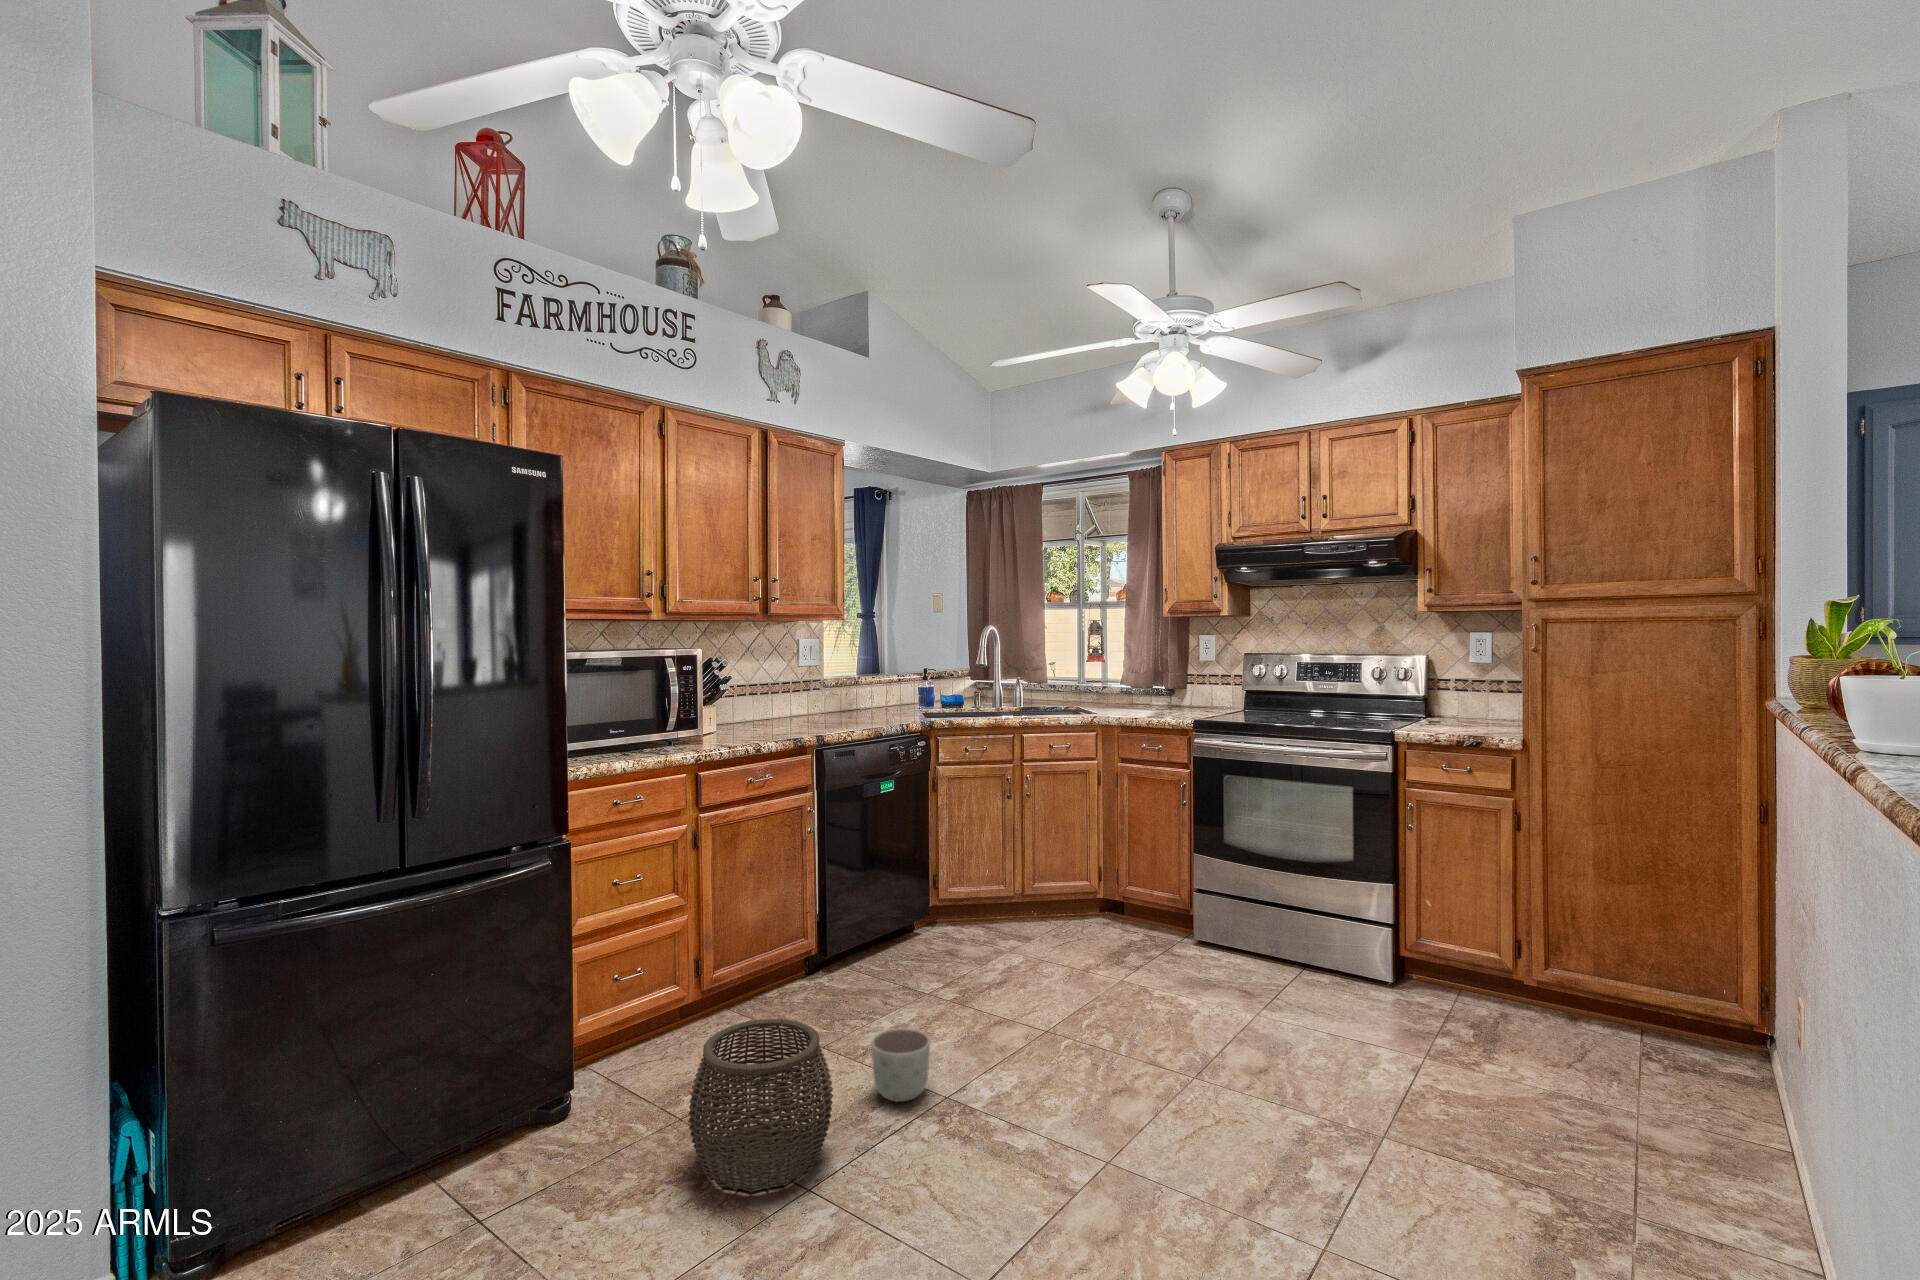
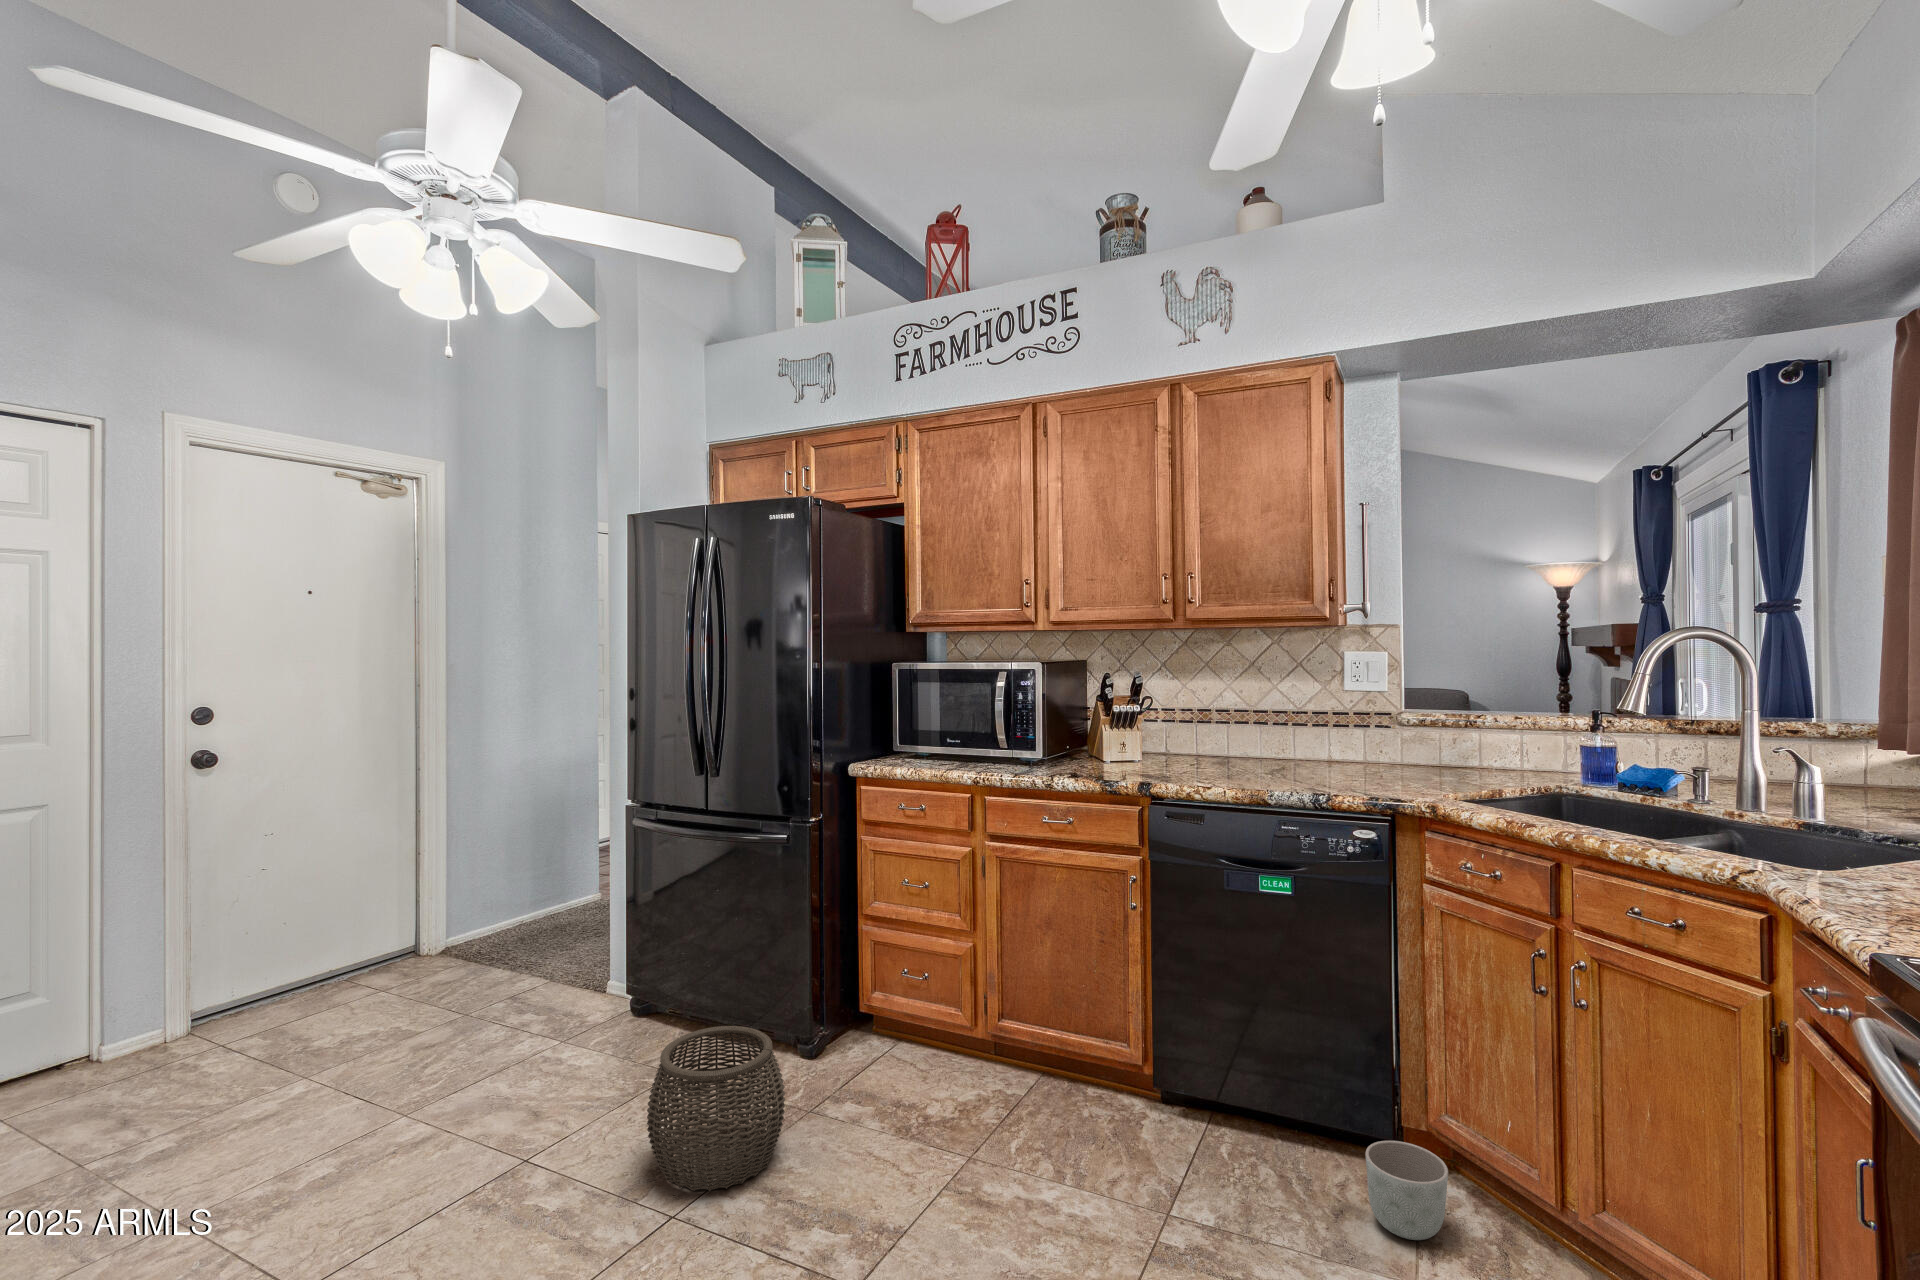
planter: present [871,1029,930,1102] -> present [1365,1141,1448,1240]

